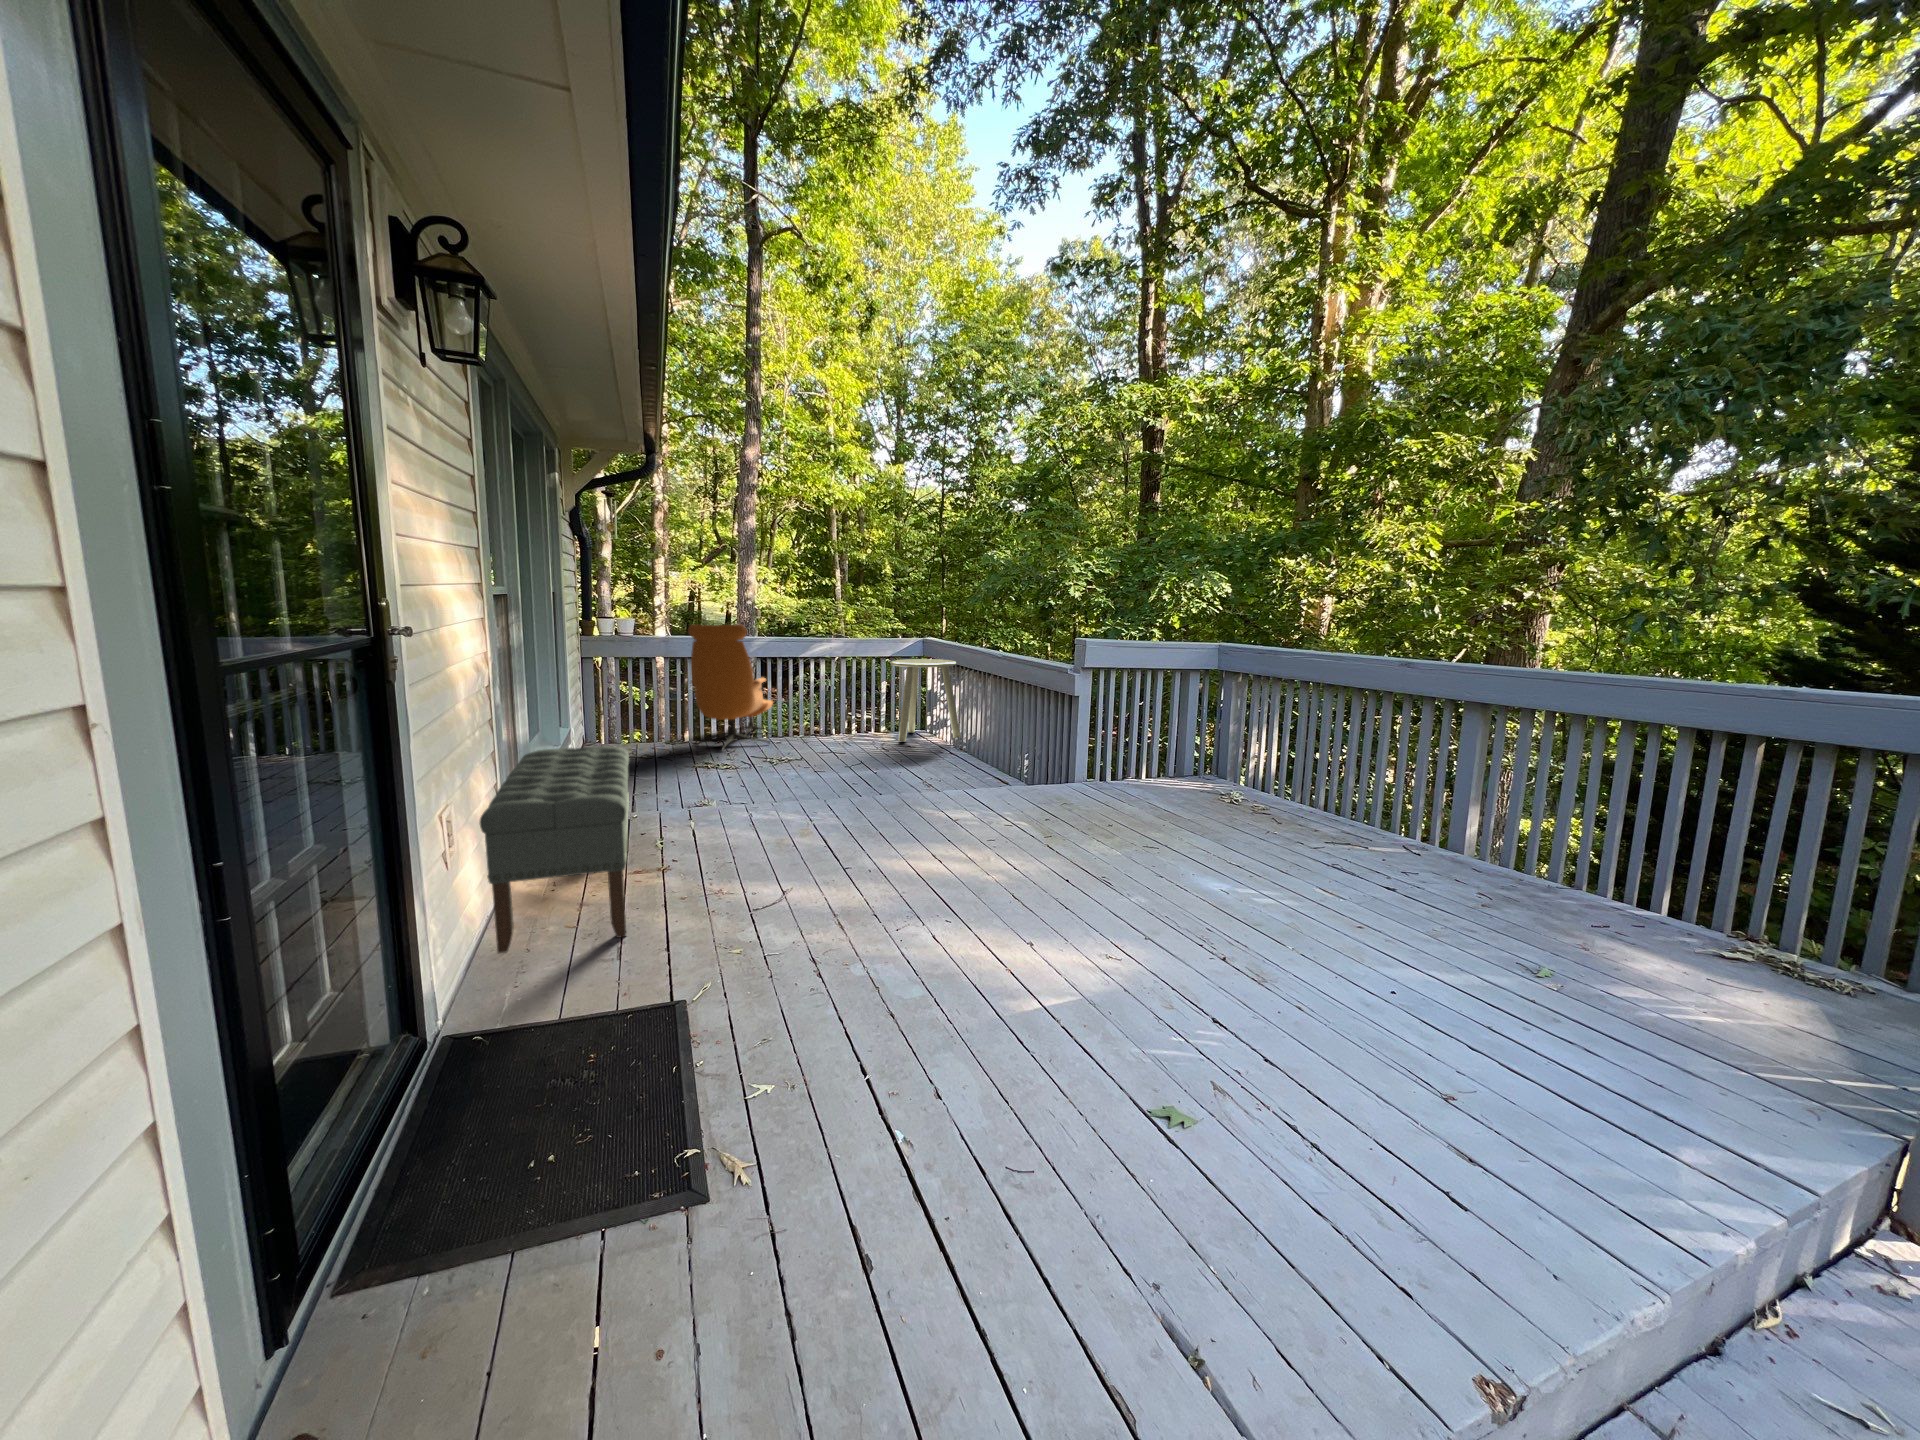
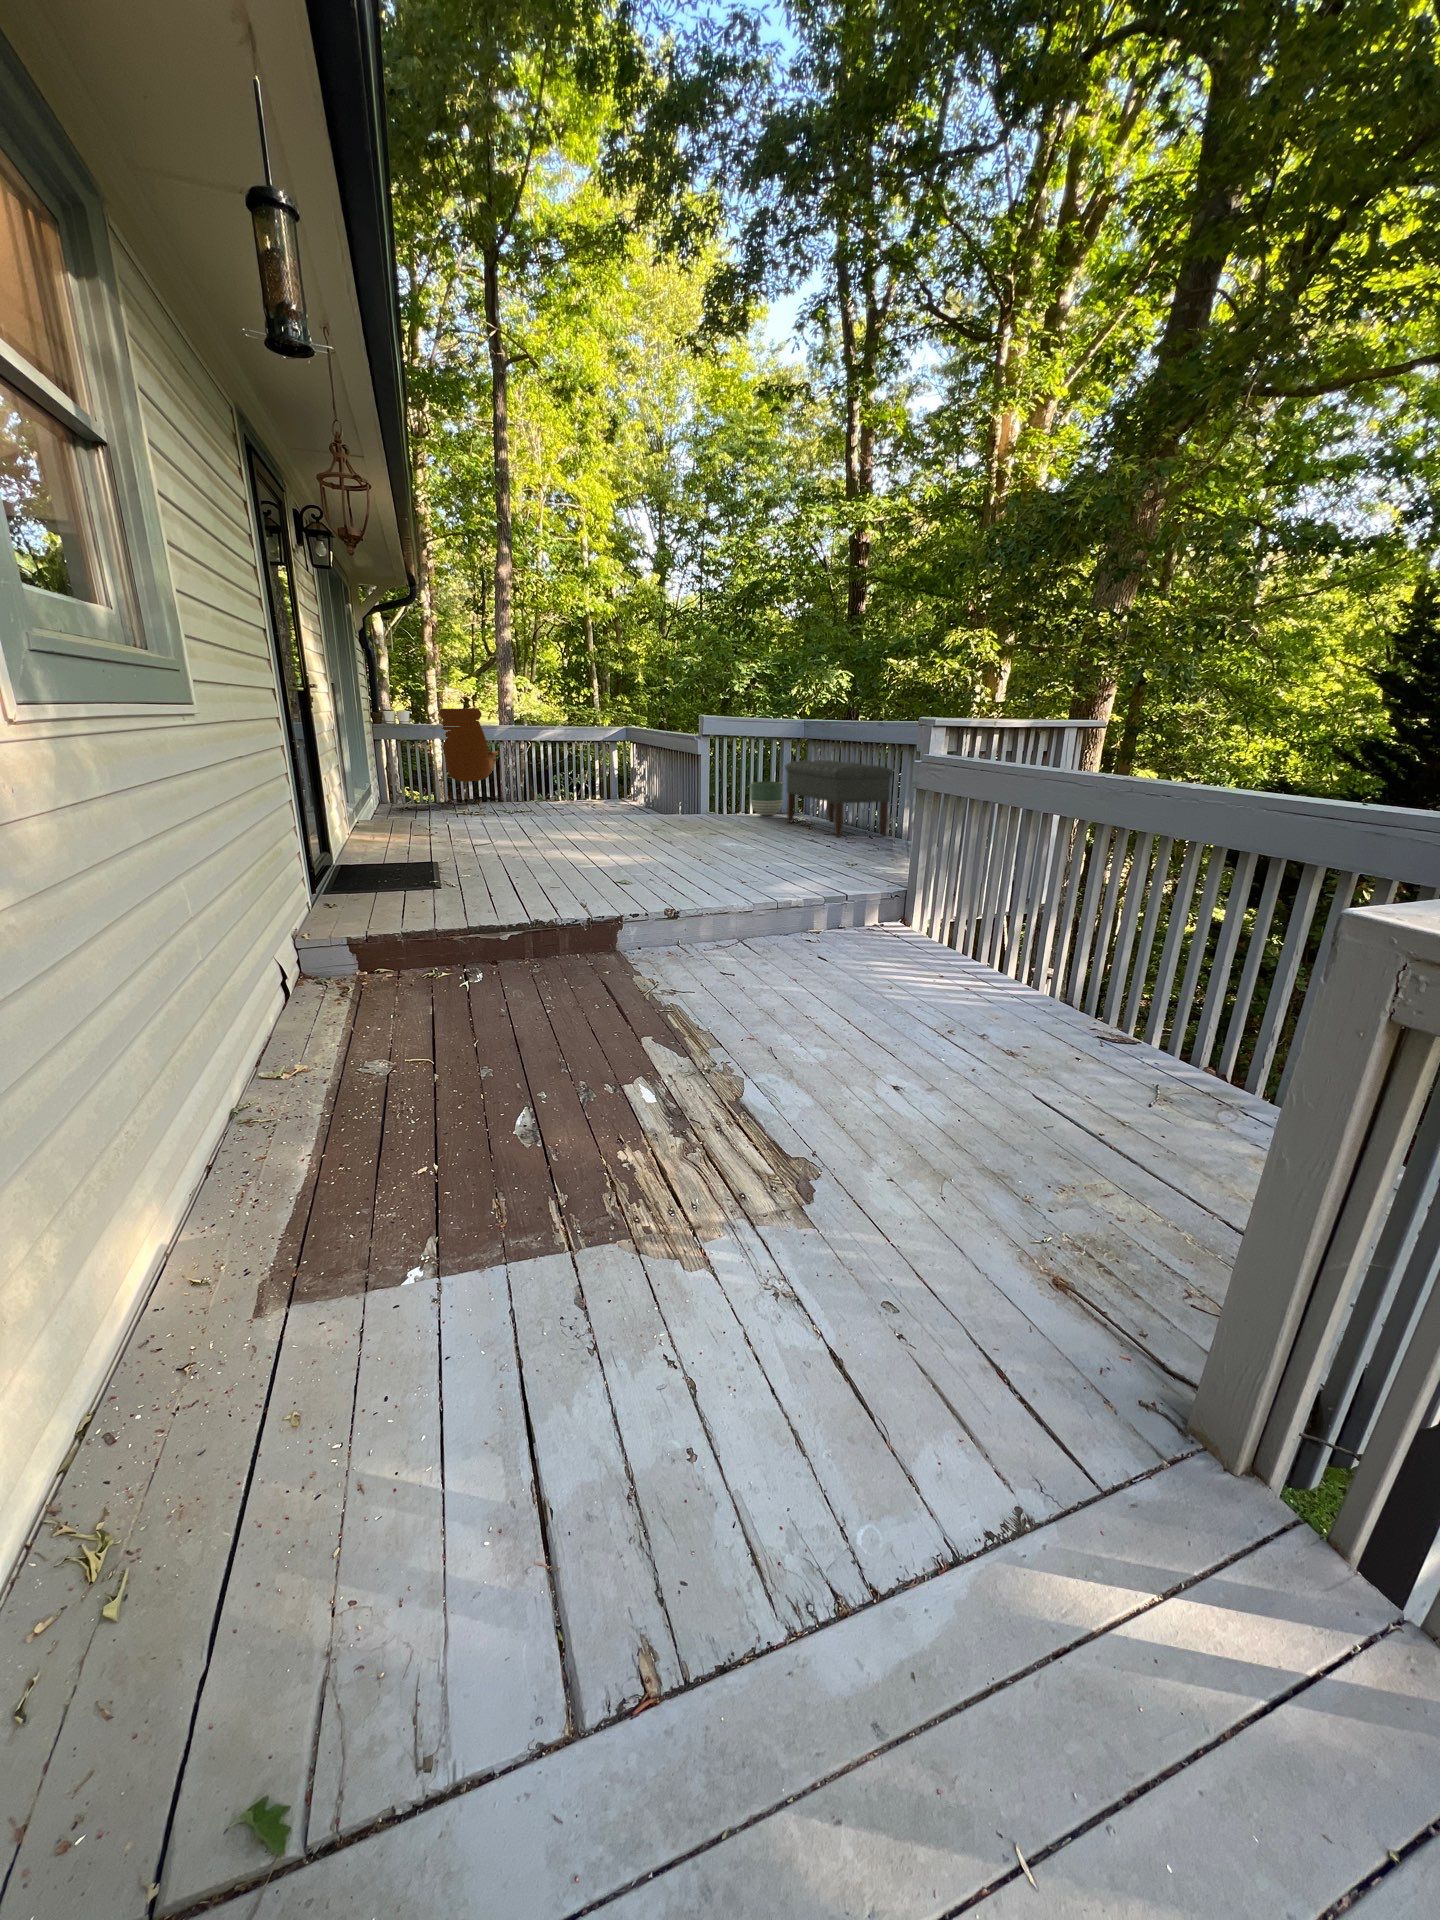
side table: present [890,659,961,742] -> none [595,739,650,801]
planter: none [1148,737,1195,787] -> present [751,782,783,816]
bench: present [479,746,629,953] -> present [785,760,893,837]

